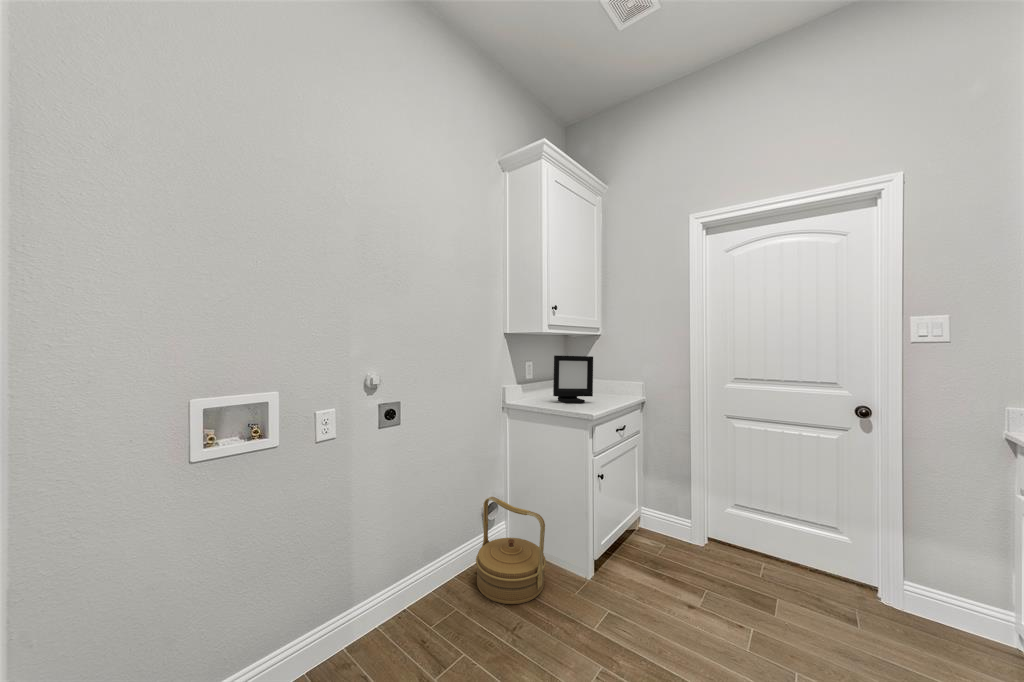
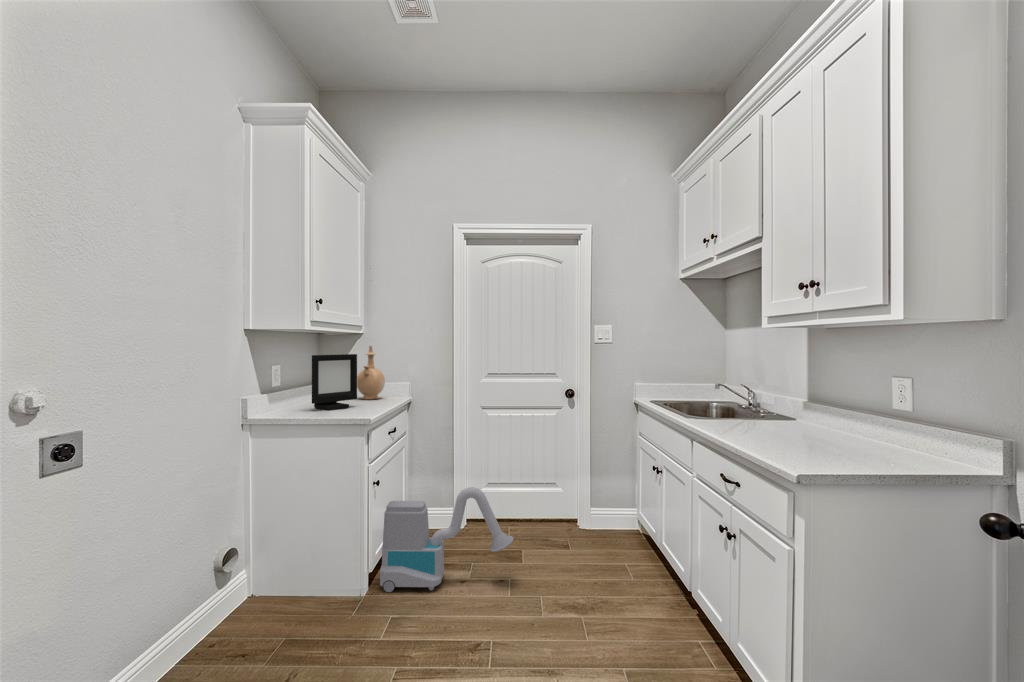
vase: none [599,351,625,399] -> present [357,346,385,400]
woven basket: present [476,497,546,604] -> none [233,537,326,652]
vacuum cleaner: none [601,497,757,605] -> present [380,487,513,592]

